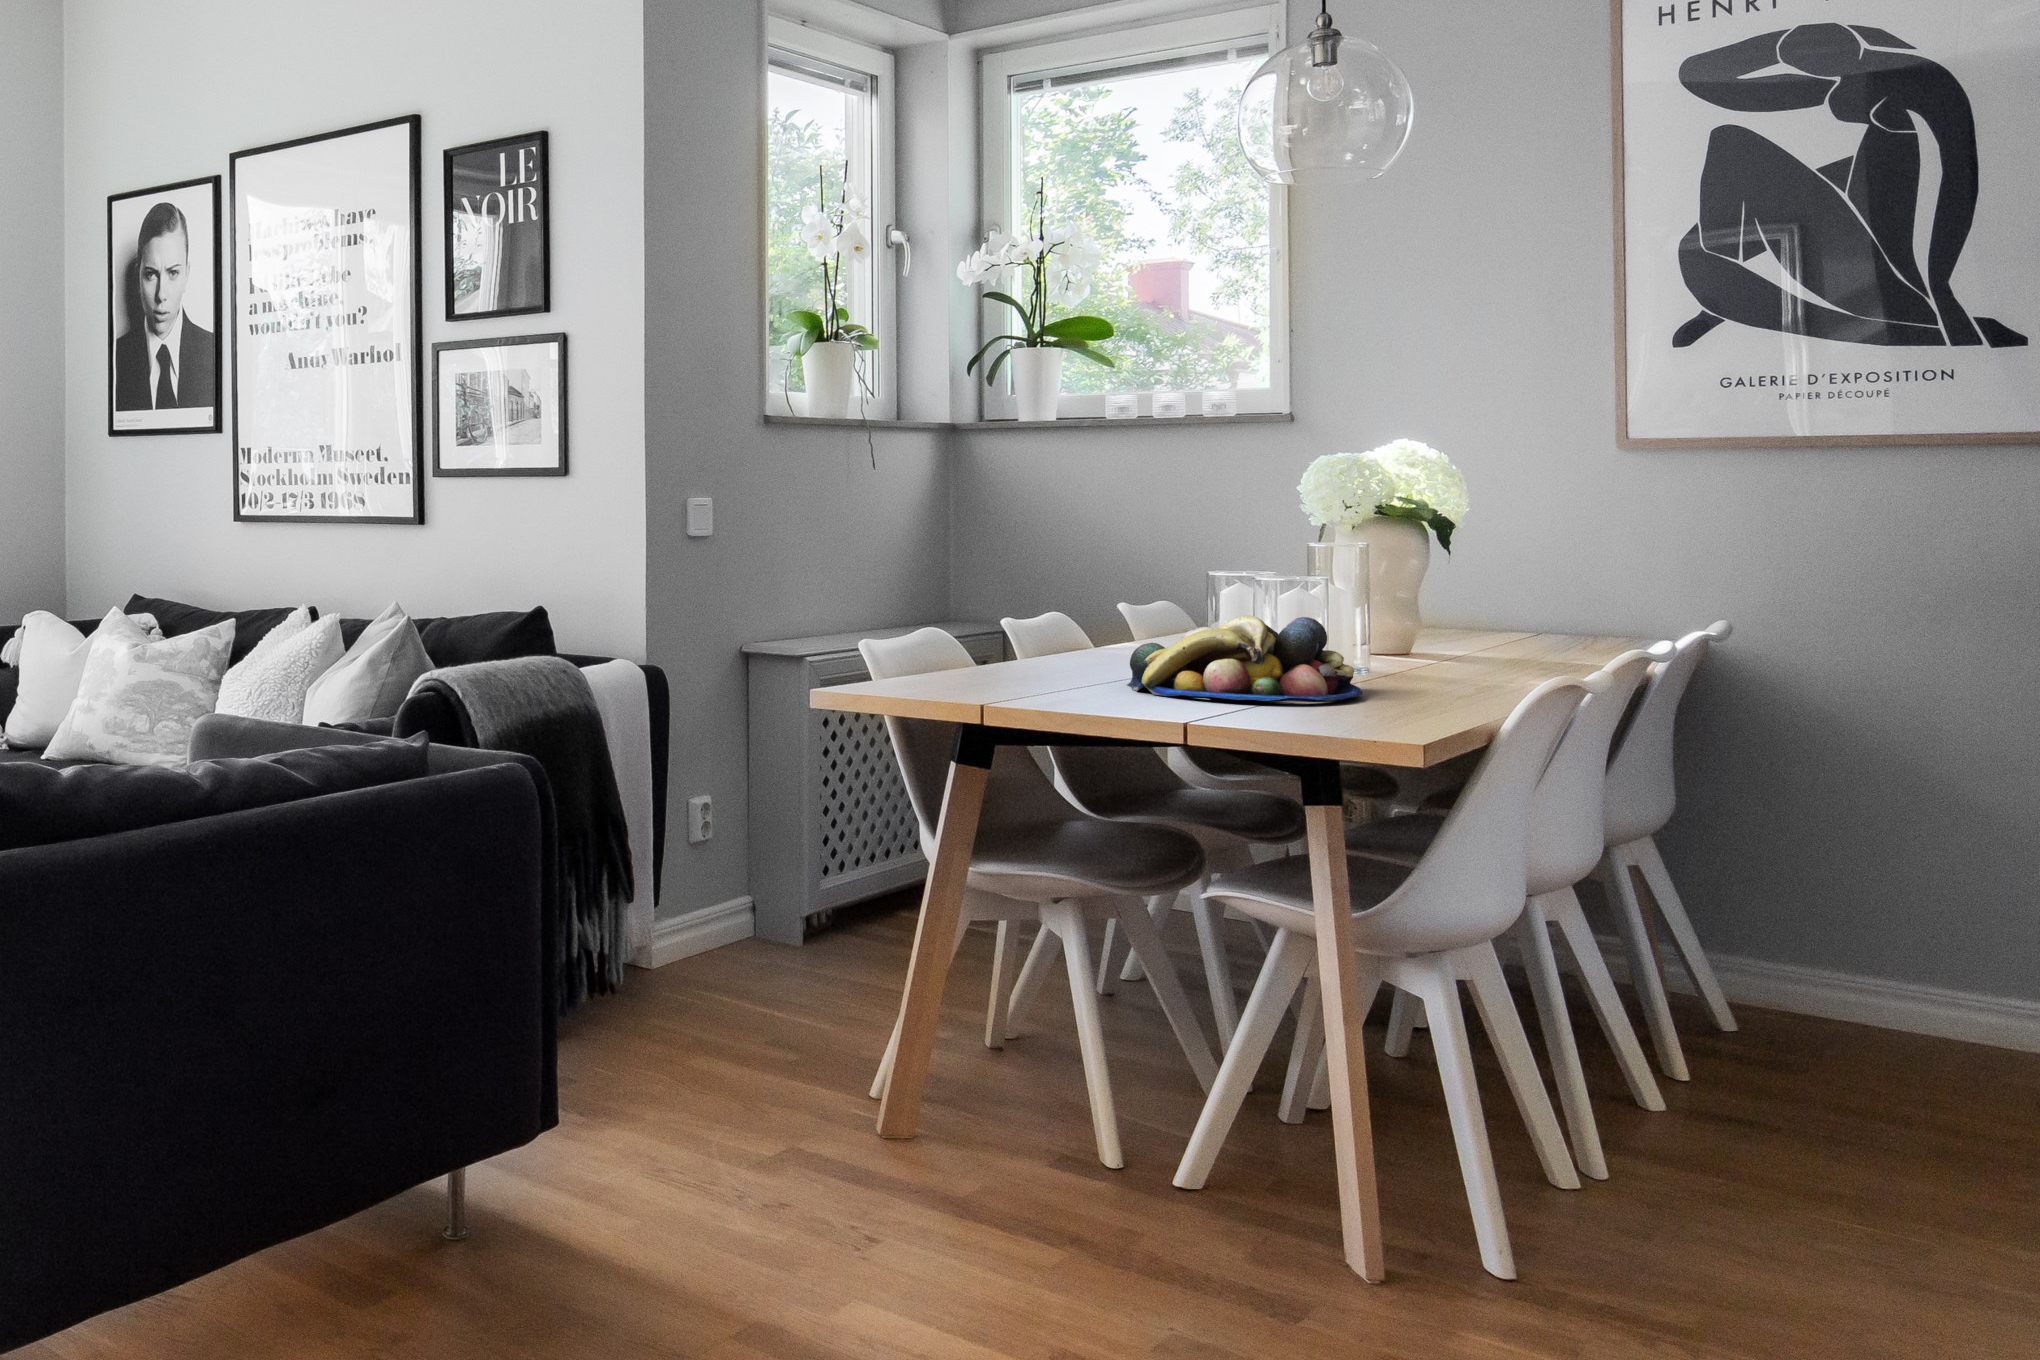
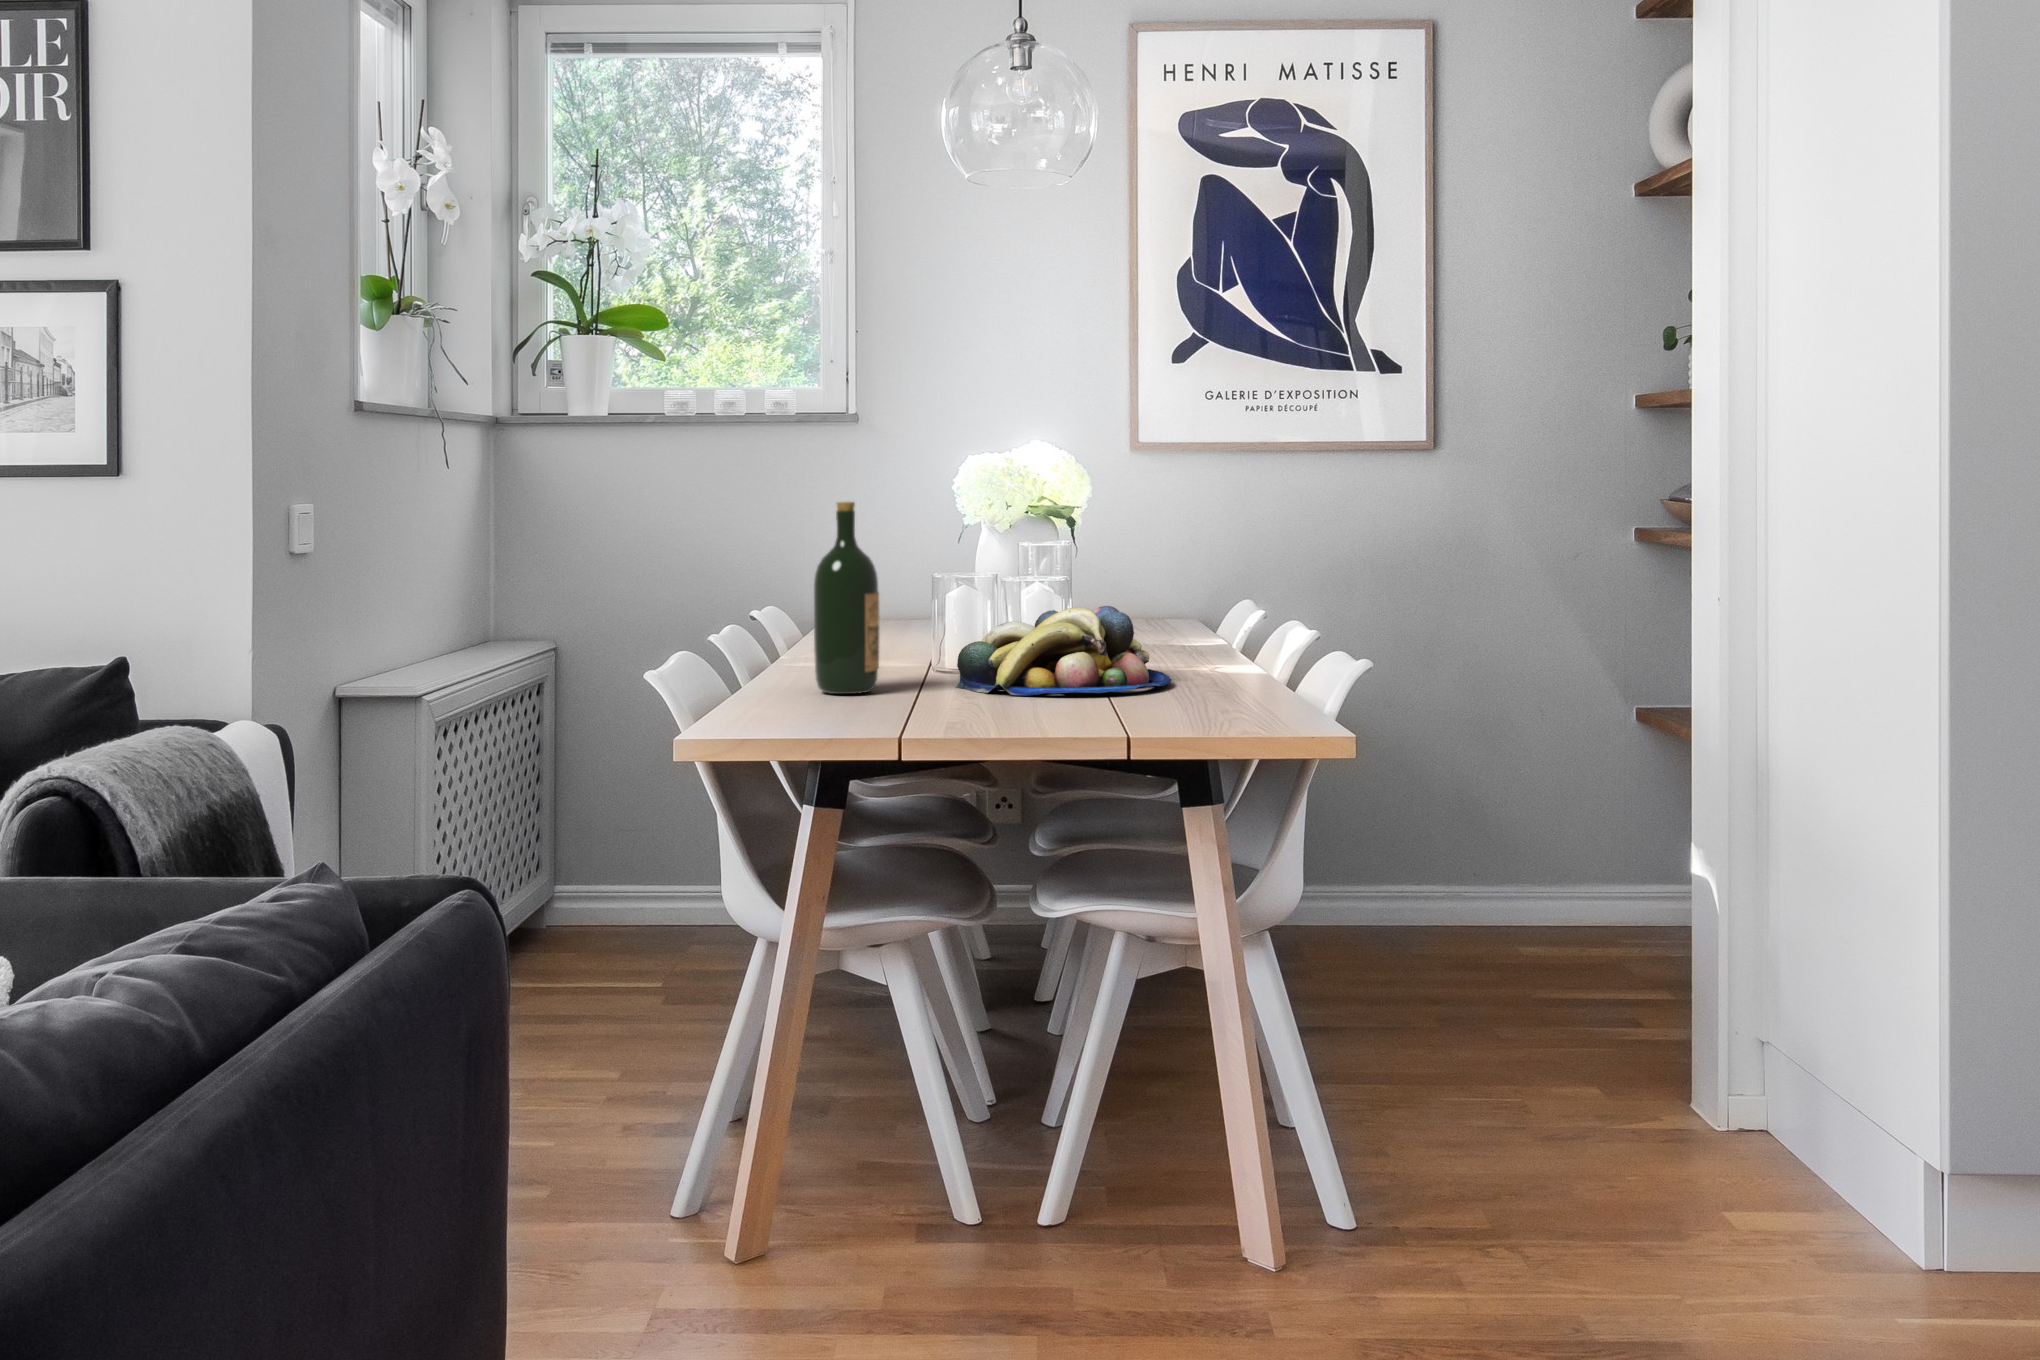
wine bottle: none [982,507,1043,681] -> present [814,502,879,694]

